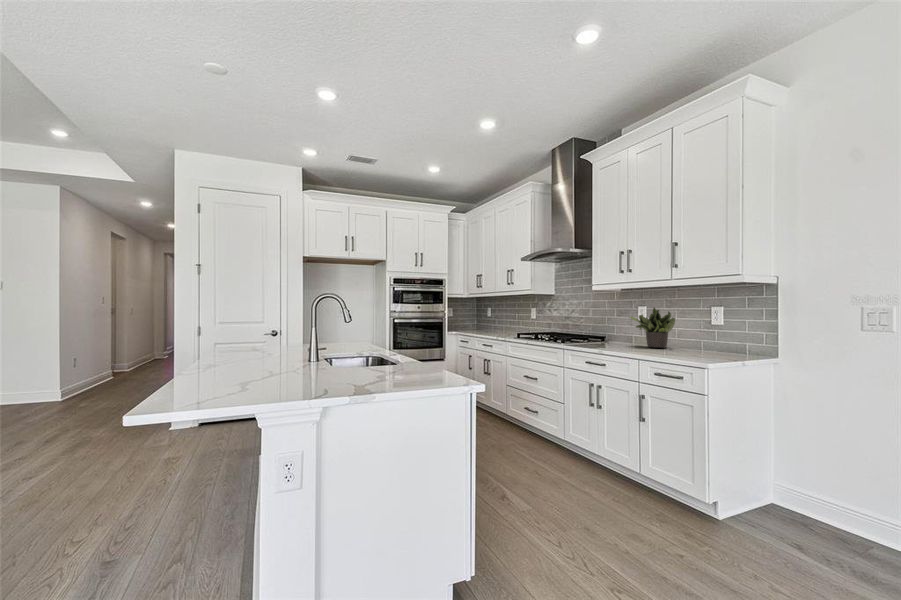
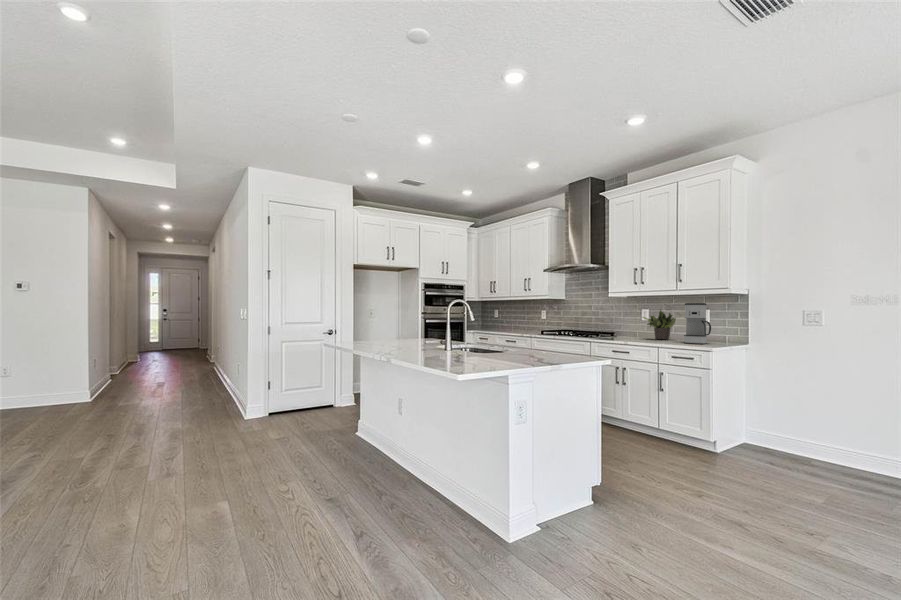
coffee maker: none [680,298,720,356] -> present [684,303,711,344]

